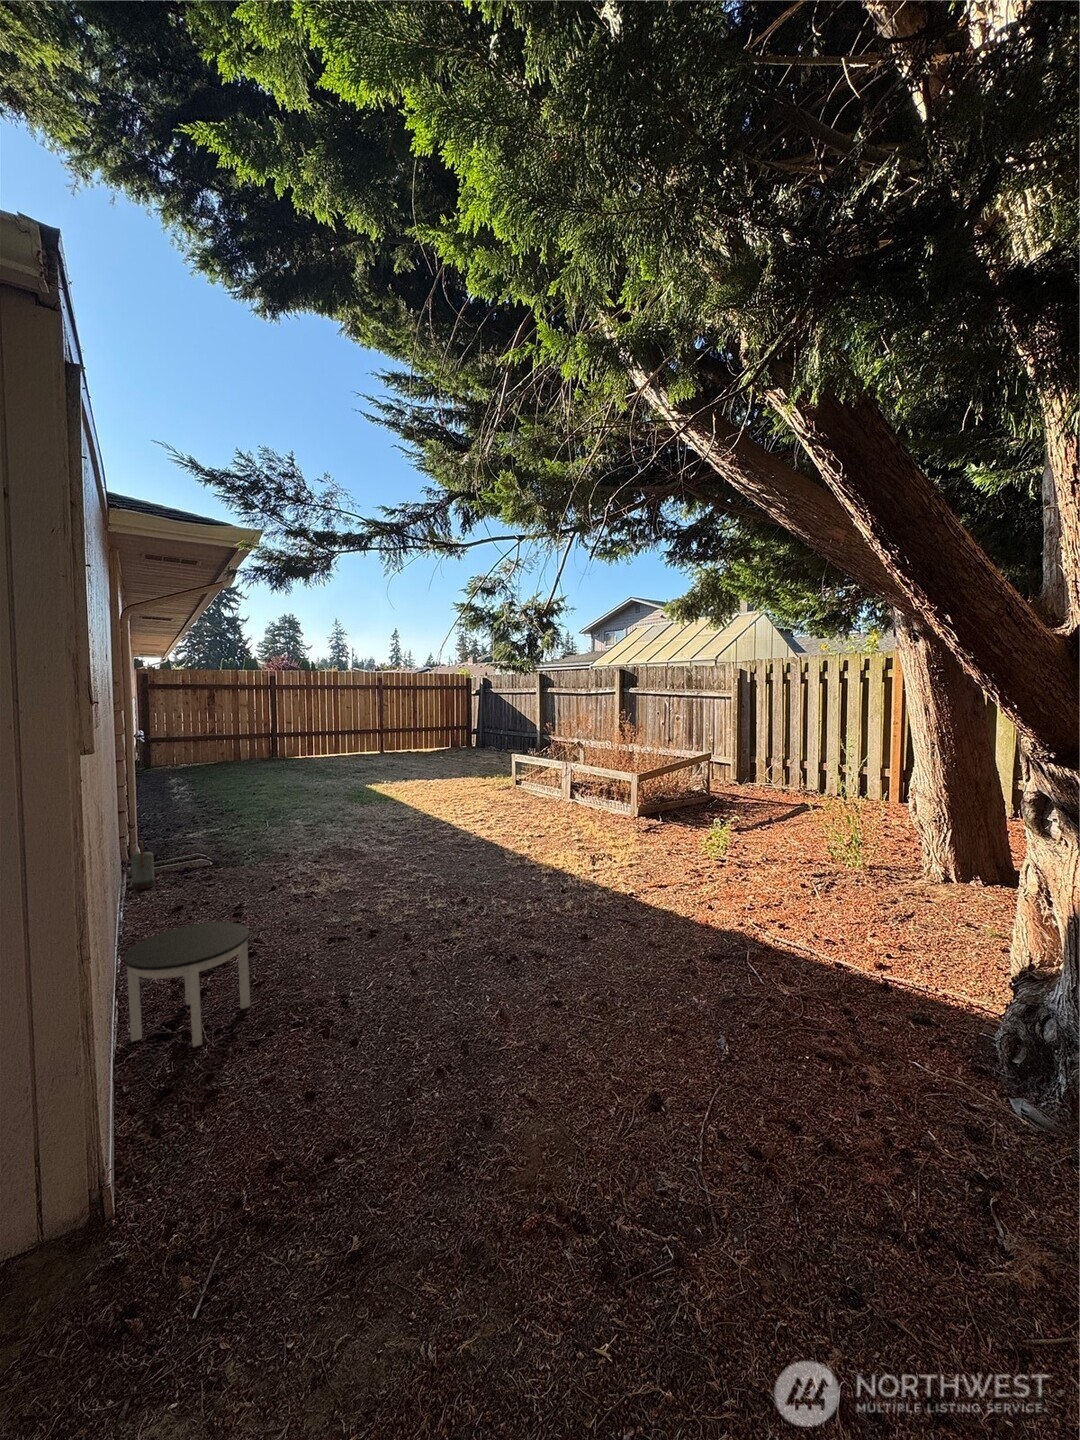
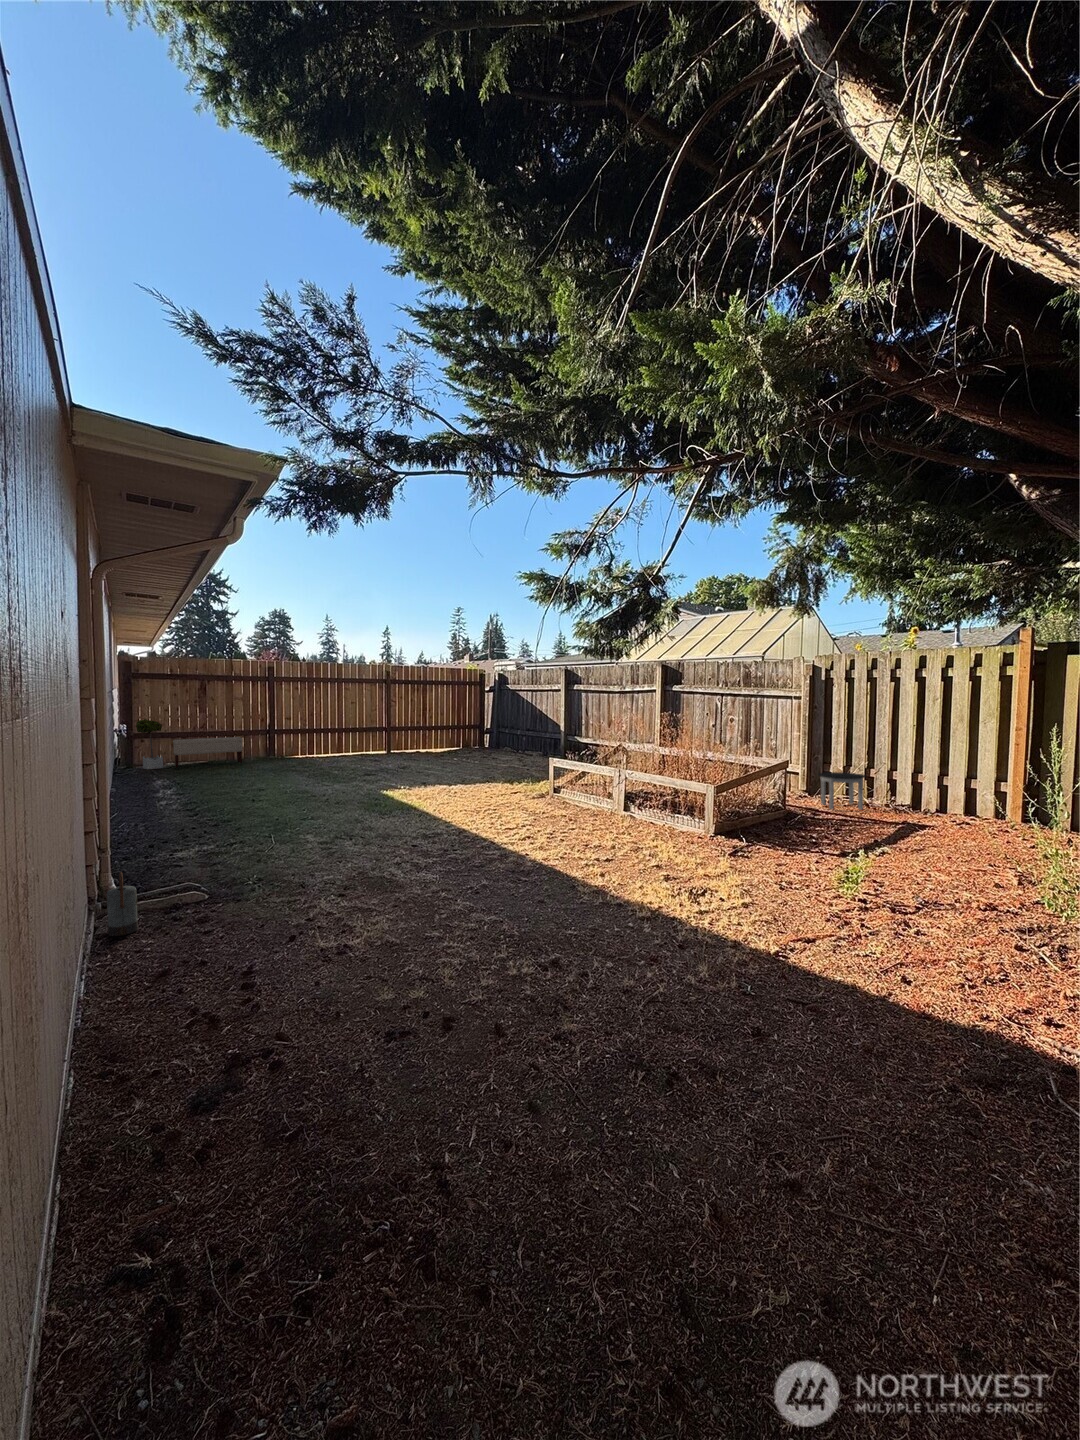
potted tree: none [153,723,178,768] -> present [136,719,163,769]
bench: none [186,738,249,767] -> present [173,737,242,768]
round table: present [124,922,250,1047] -> present [818,772,866,810]

